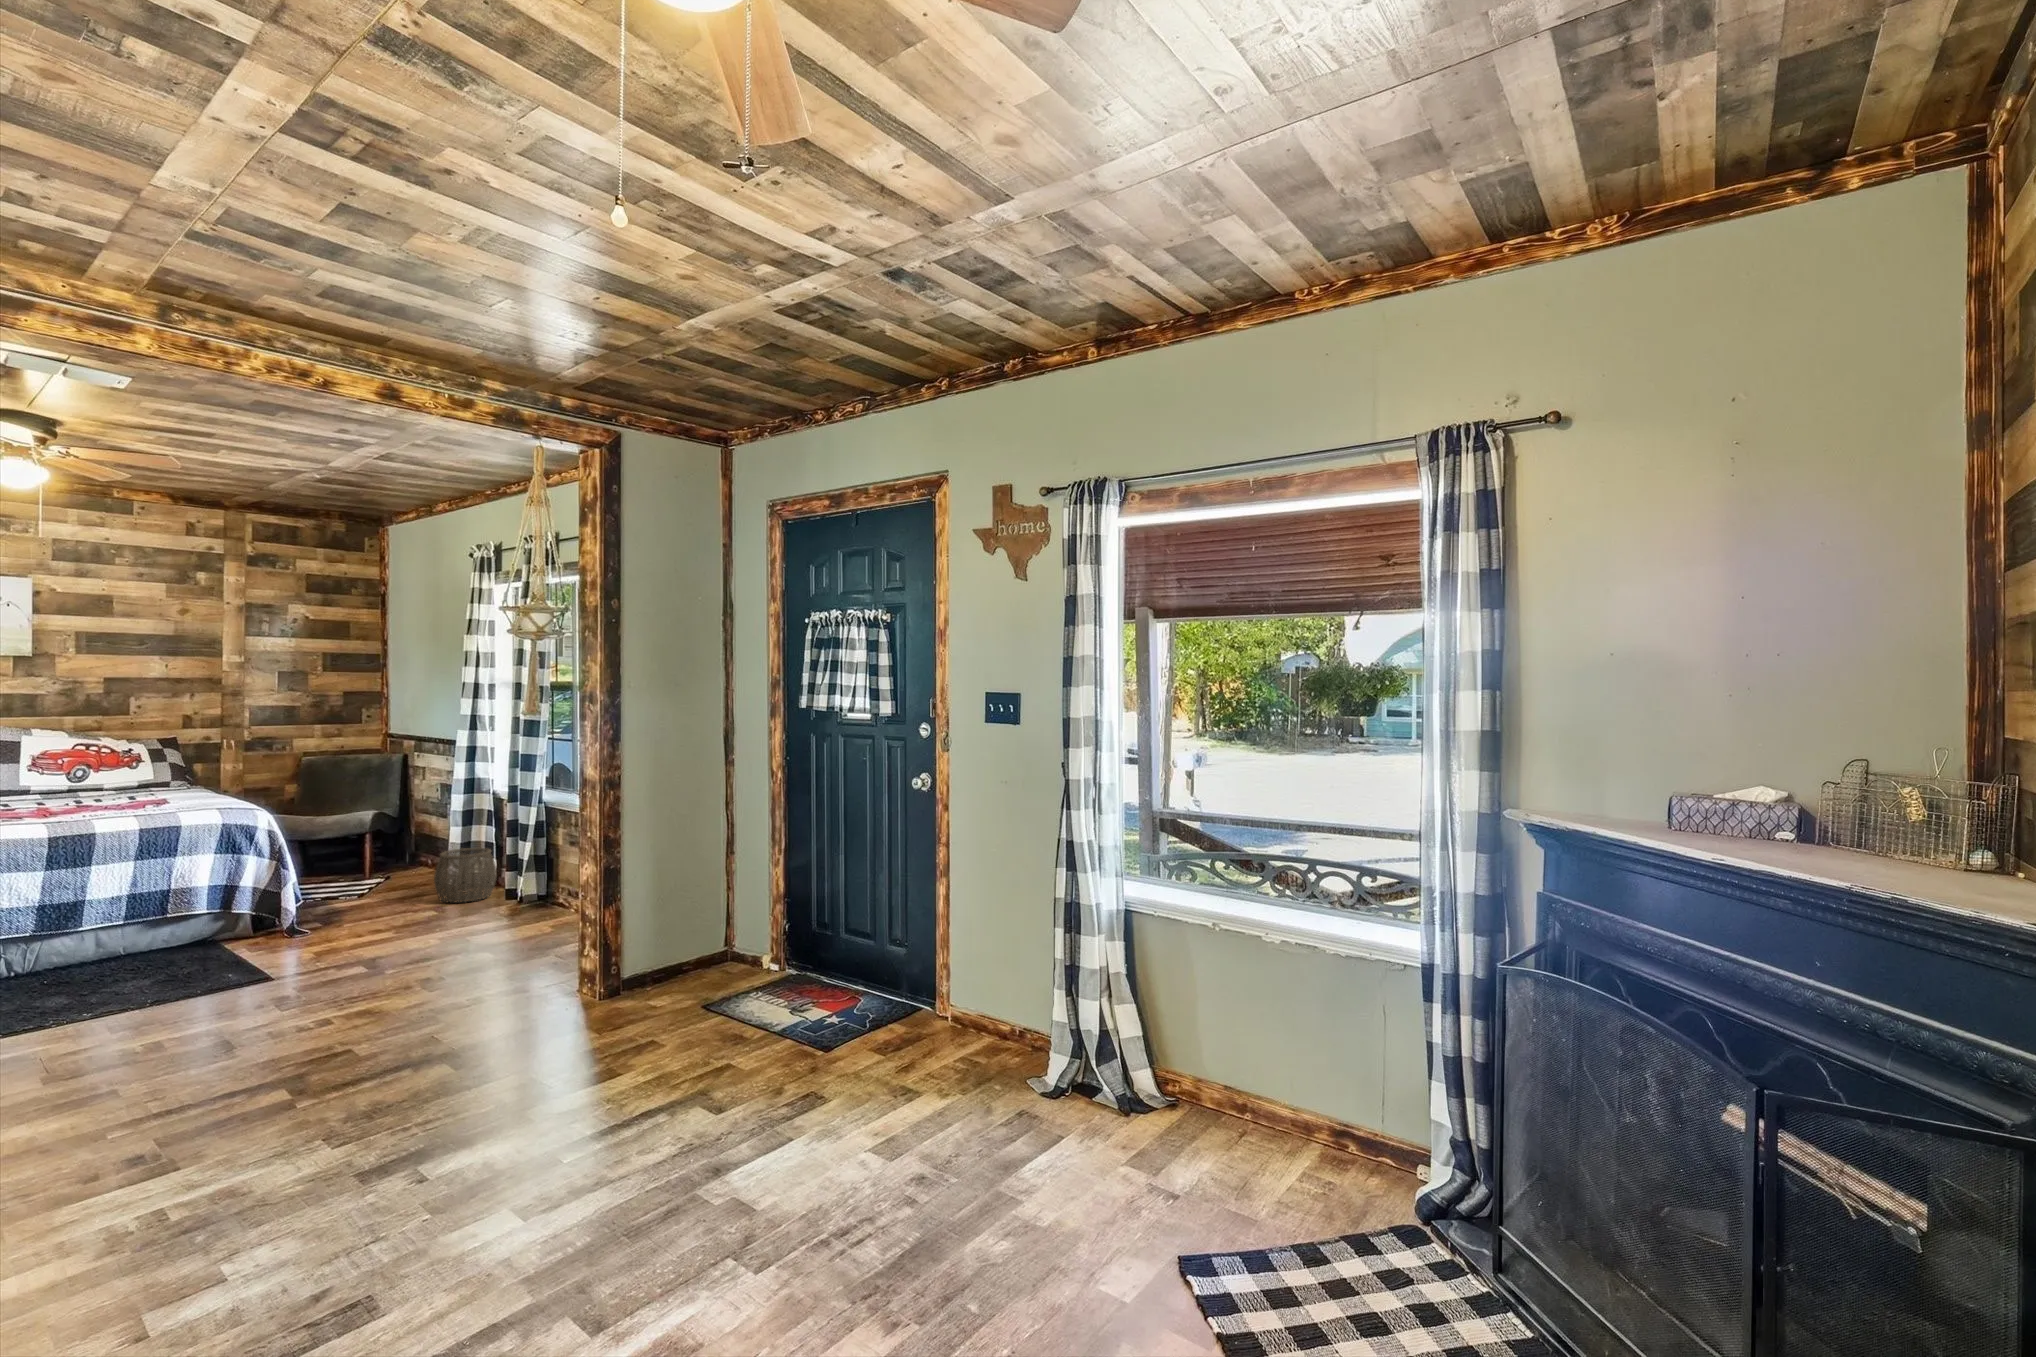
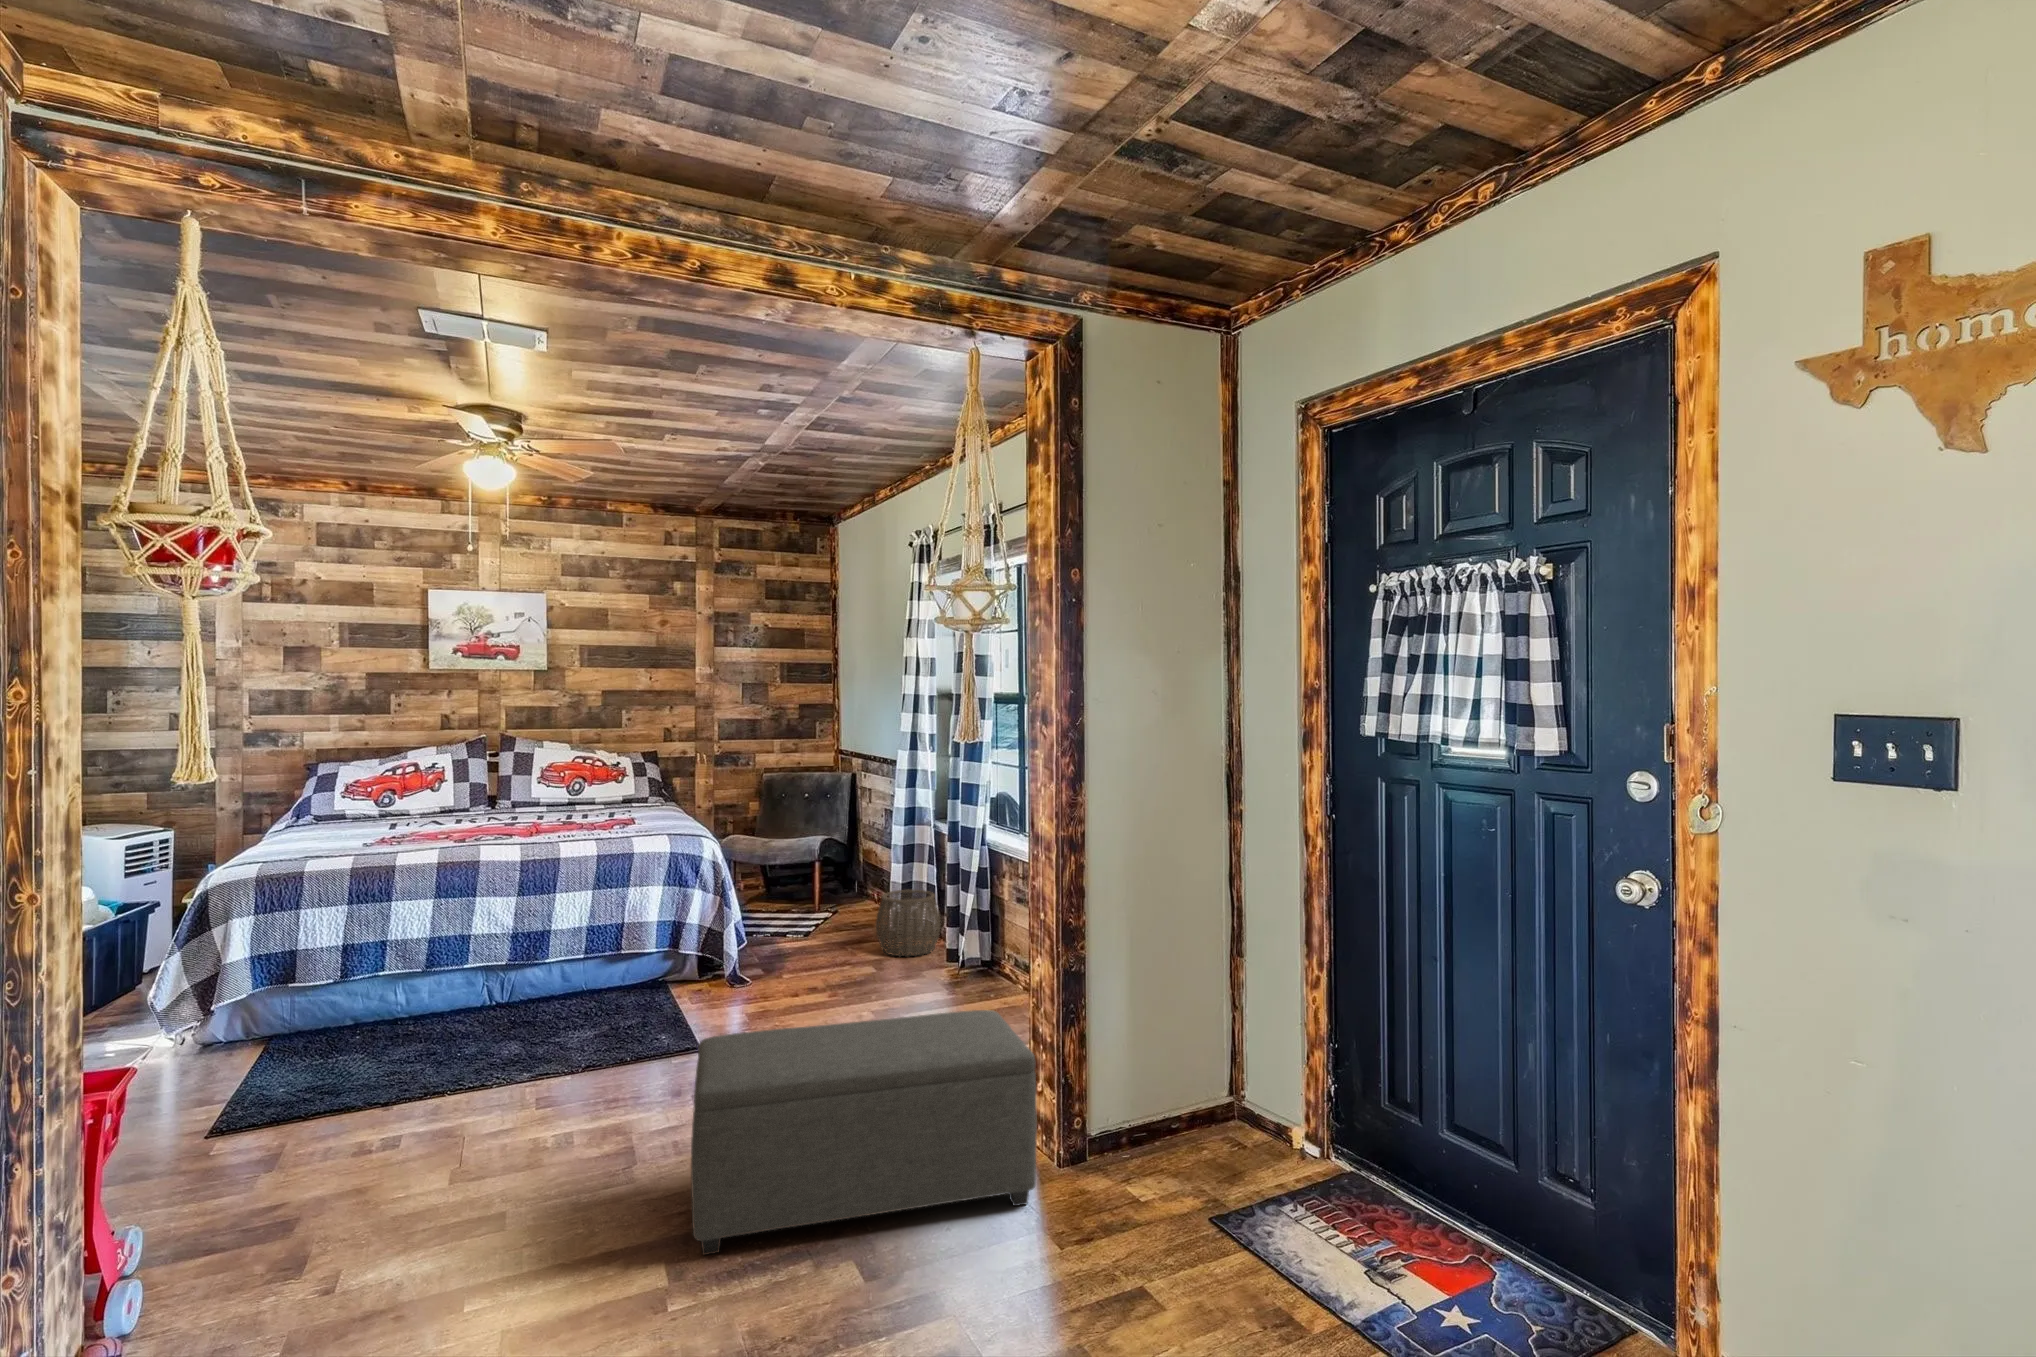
ottoman: none [303,903,580,1074] -> present [691,1010,1037,1255]

